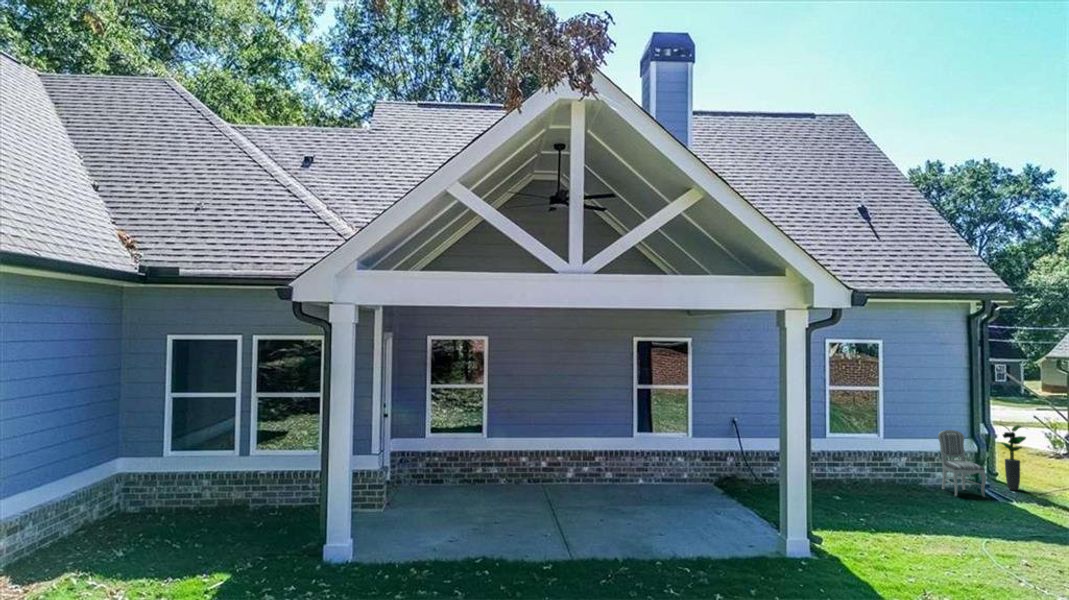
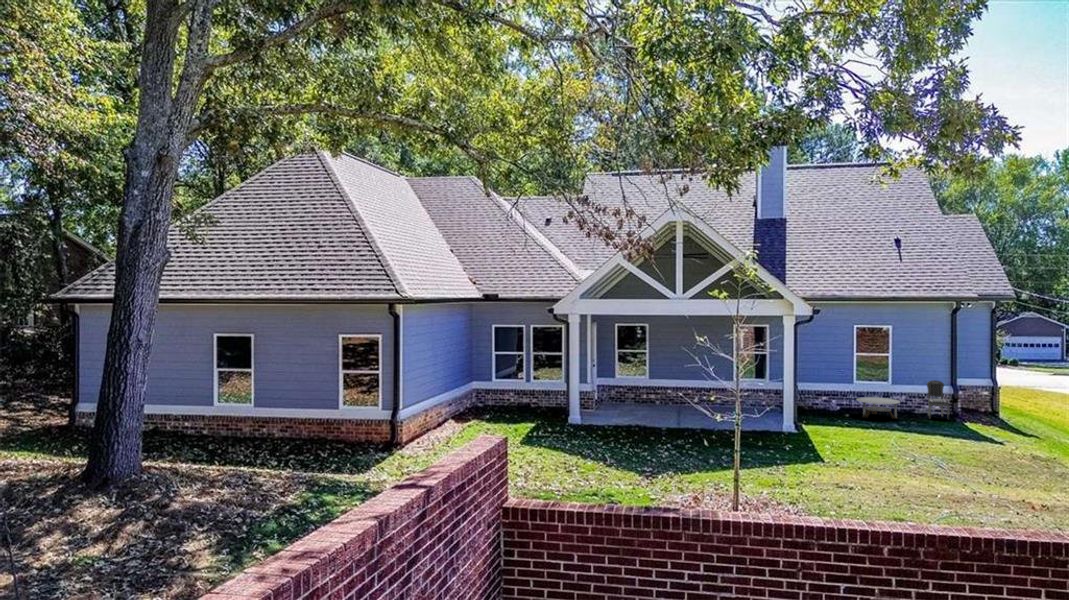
potted plant: present [1001,425,1026,490] -> none [968,377,988,418]
round table: none [840,461,917,500] -> present [856,397,900,419]

